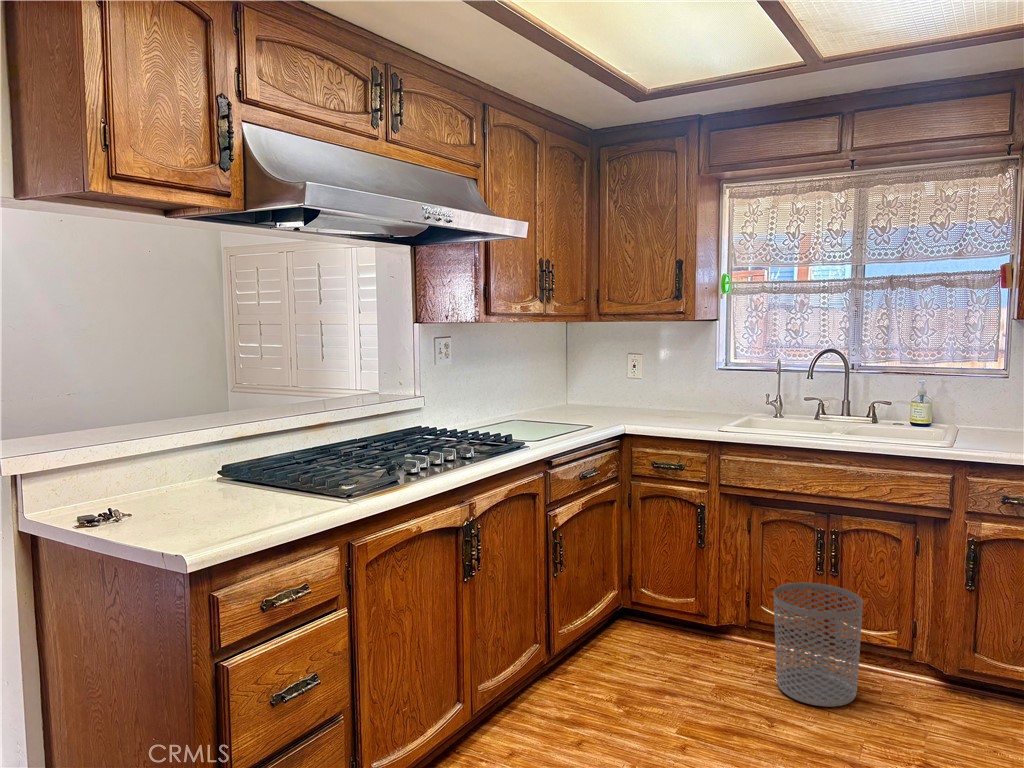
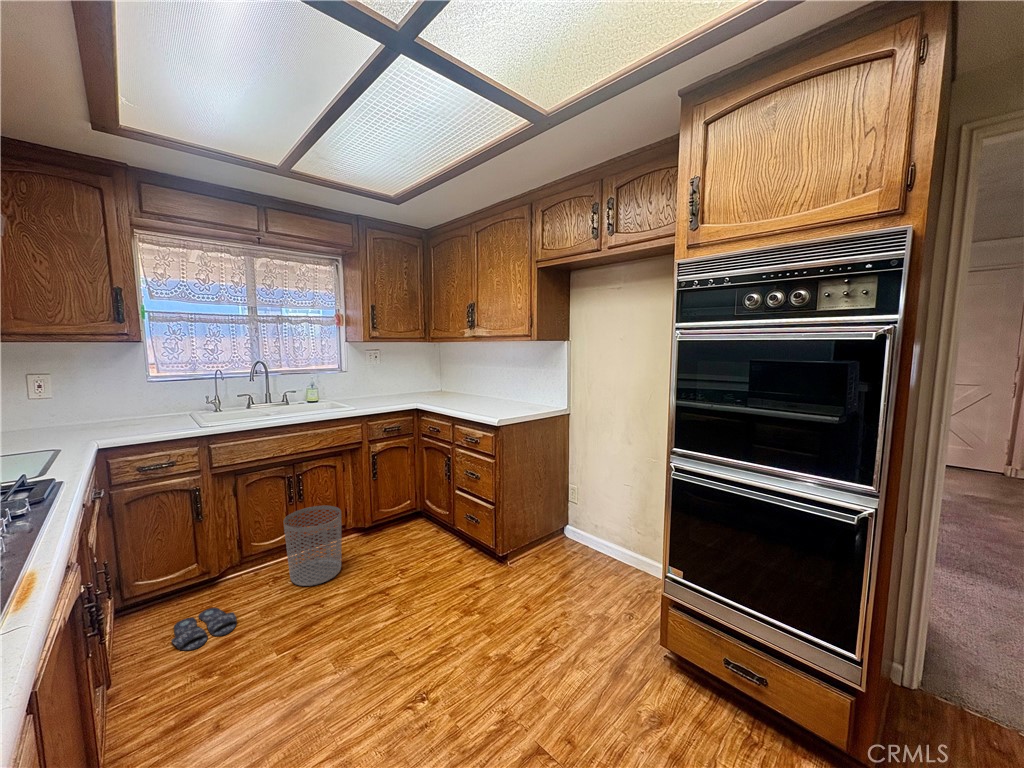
slippers: none [629,650,695,686] -> present [171,608,237,651]

